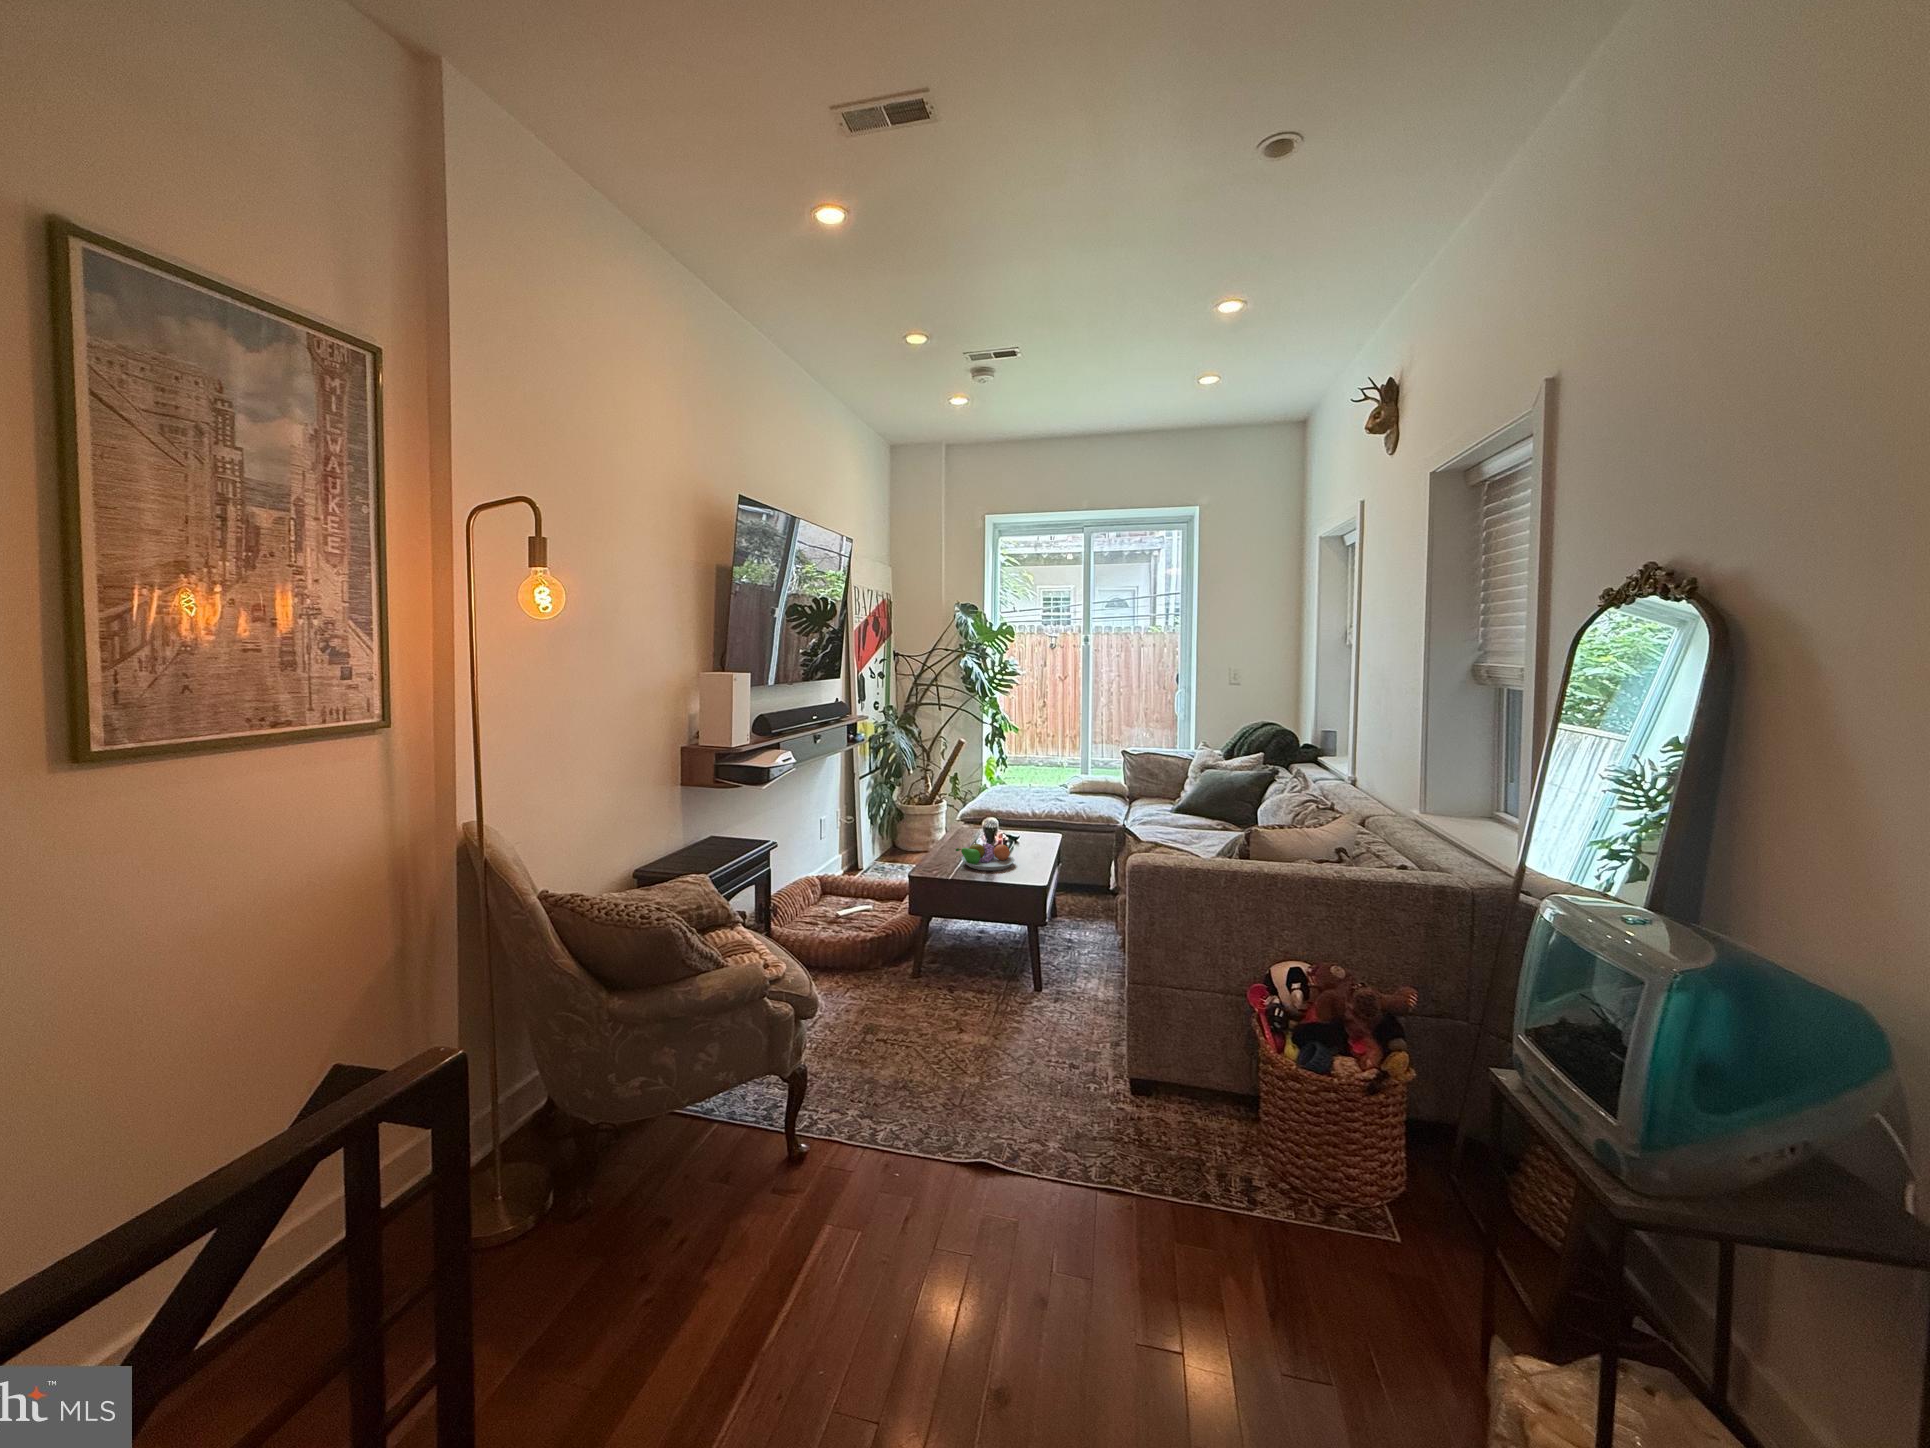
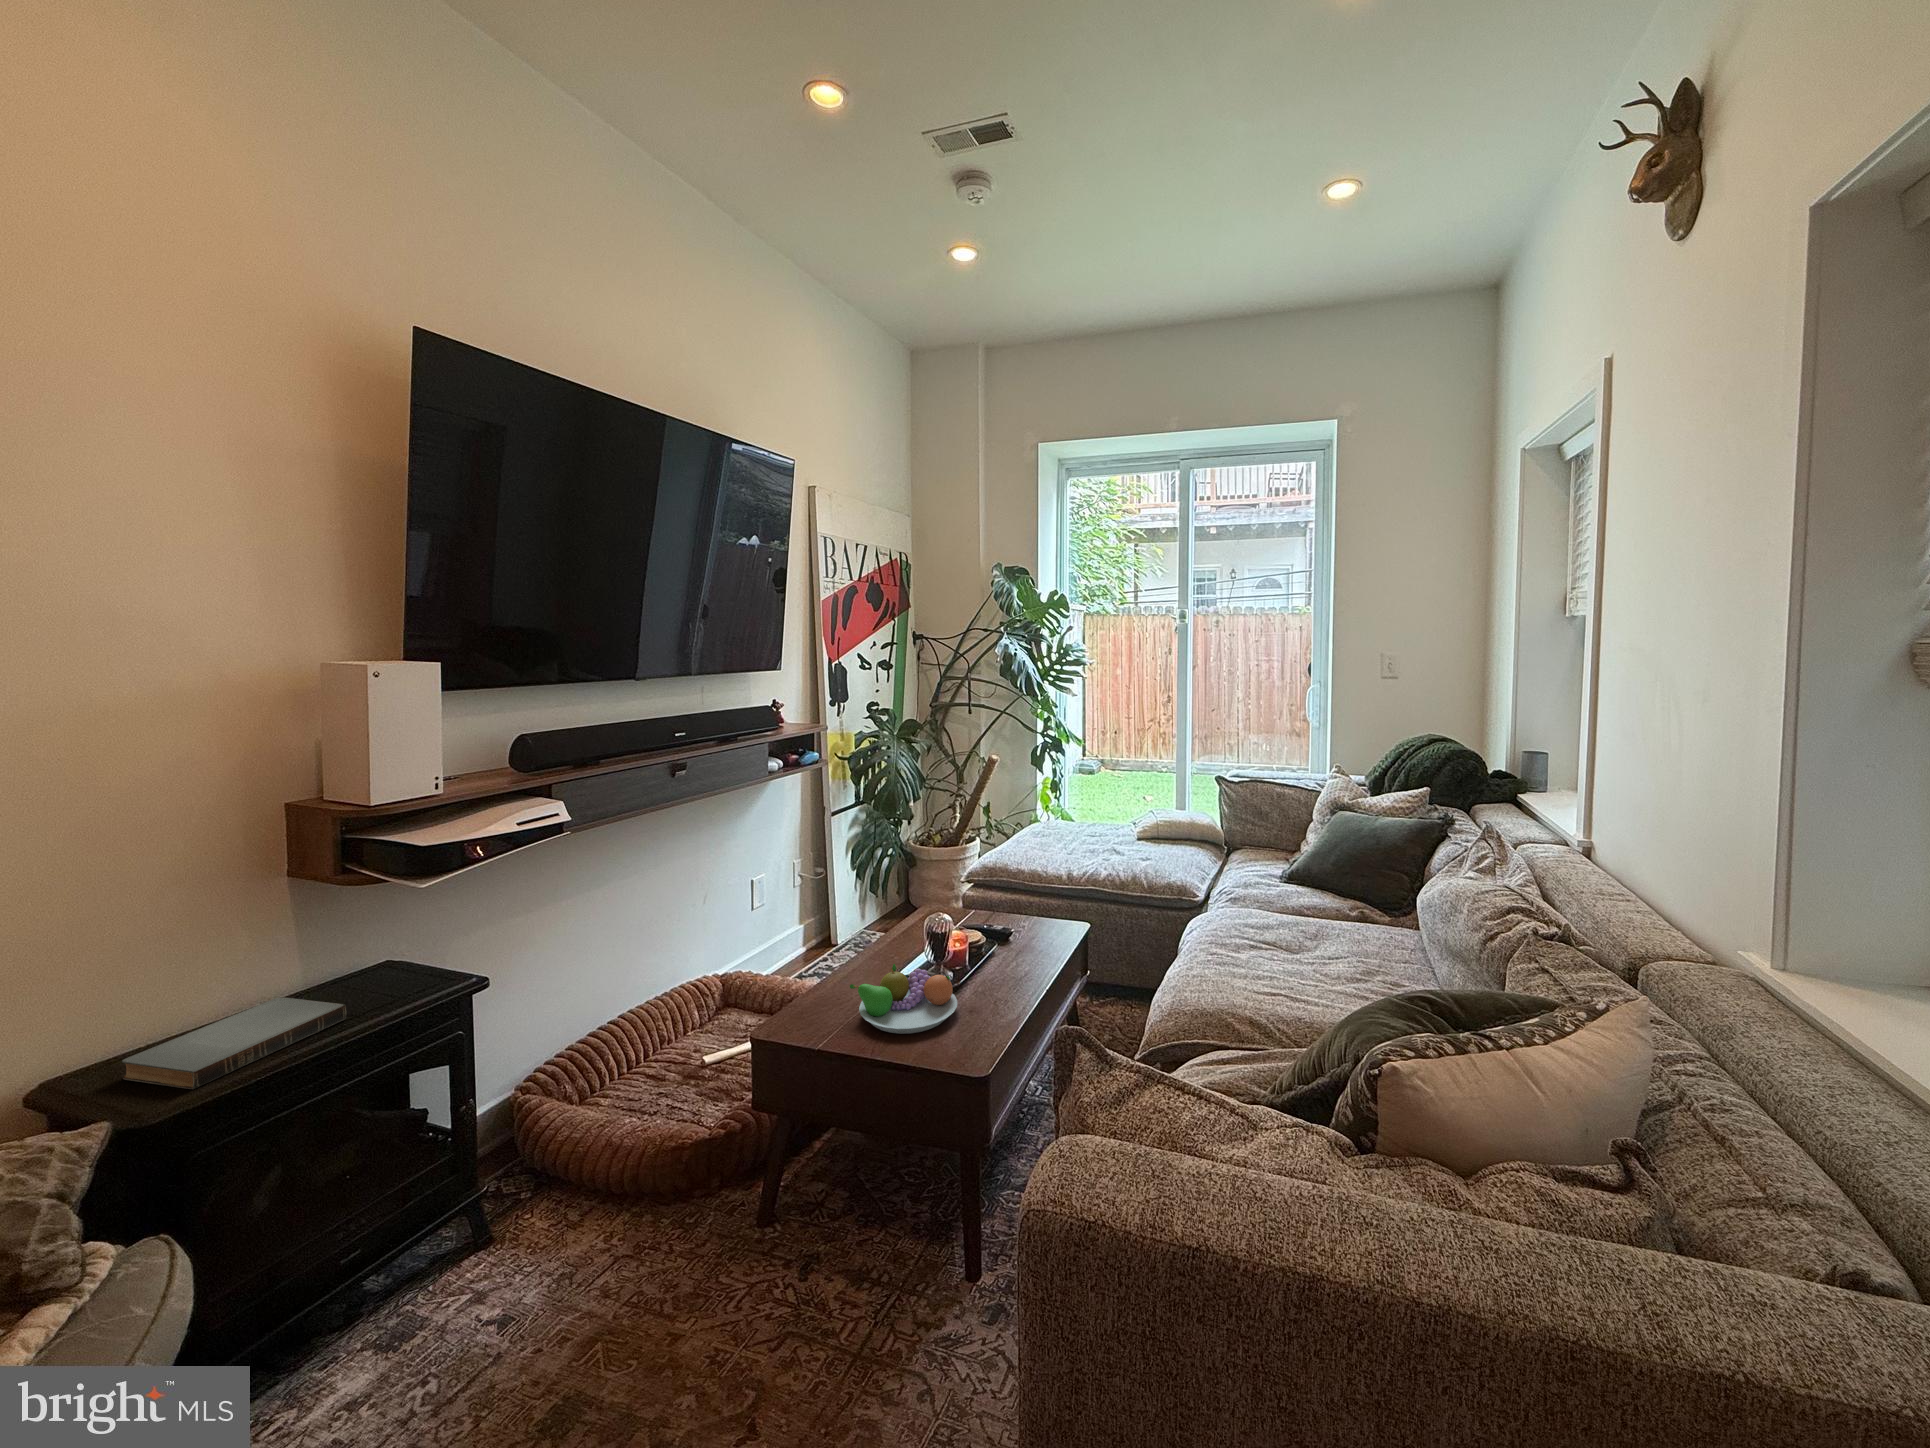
book: none [666,843,733,870] -> present [122,997,346,1089]

